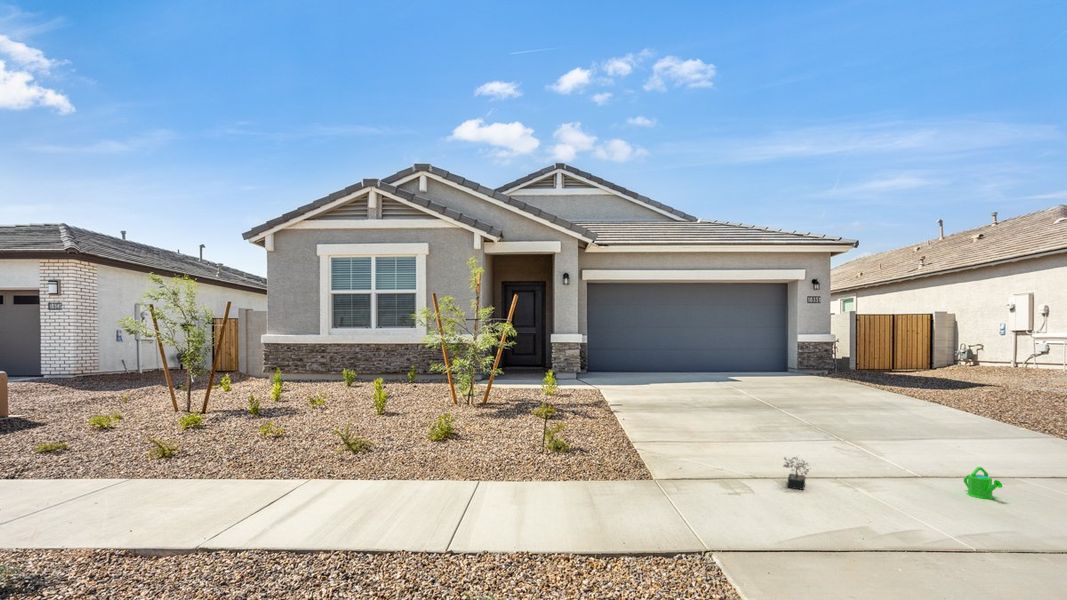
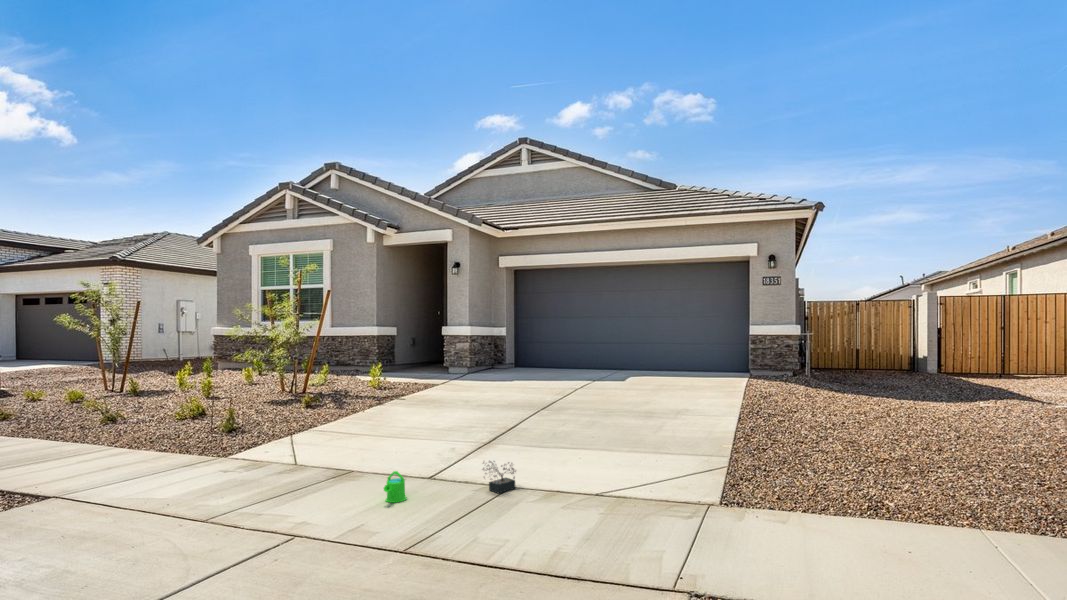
decorative plant: present [783,457,809,490] -> present [483,461,516,493]

